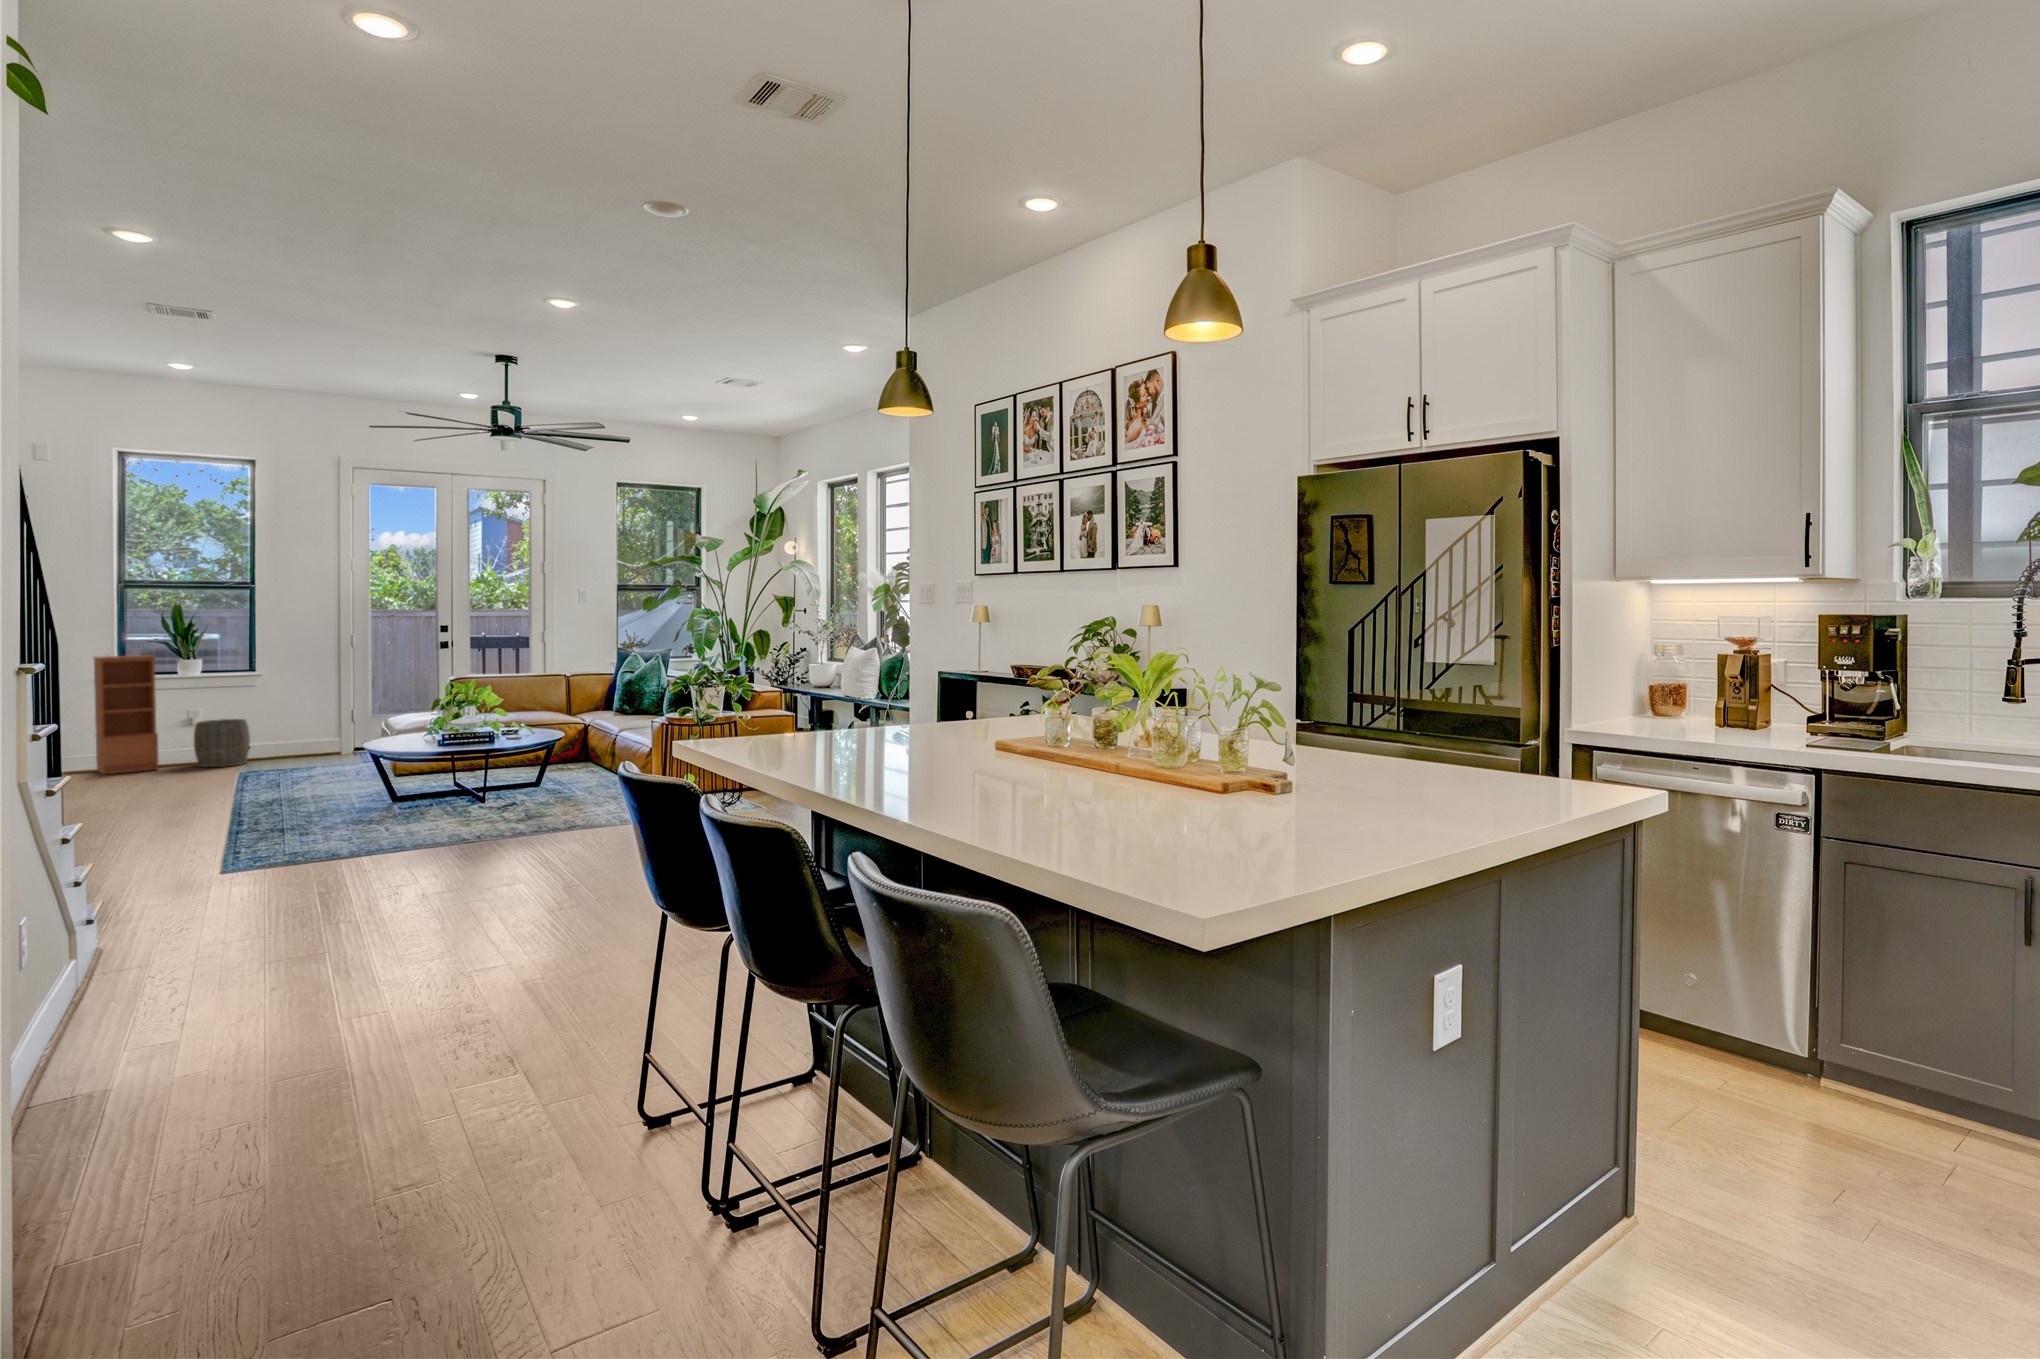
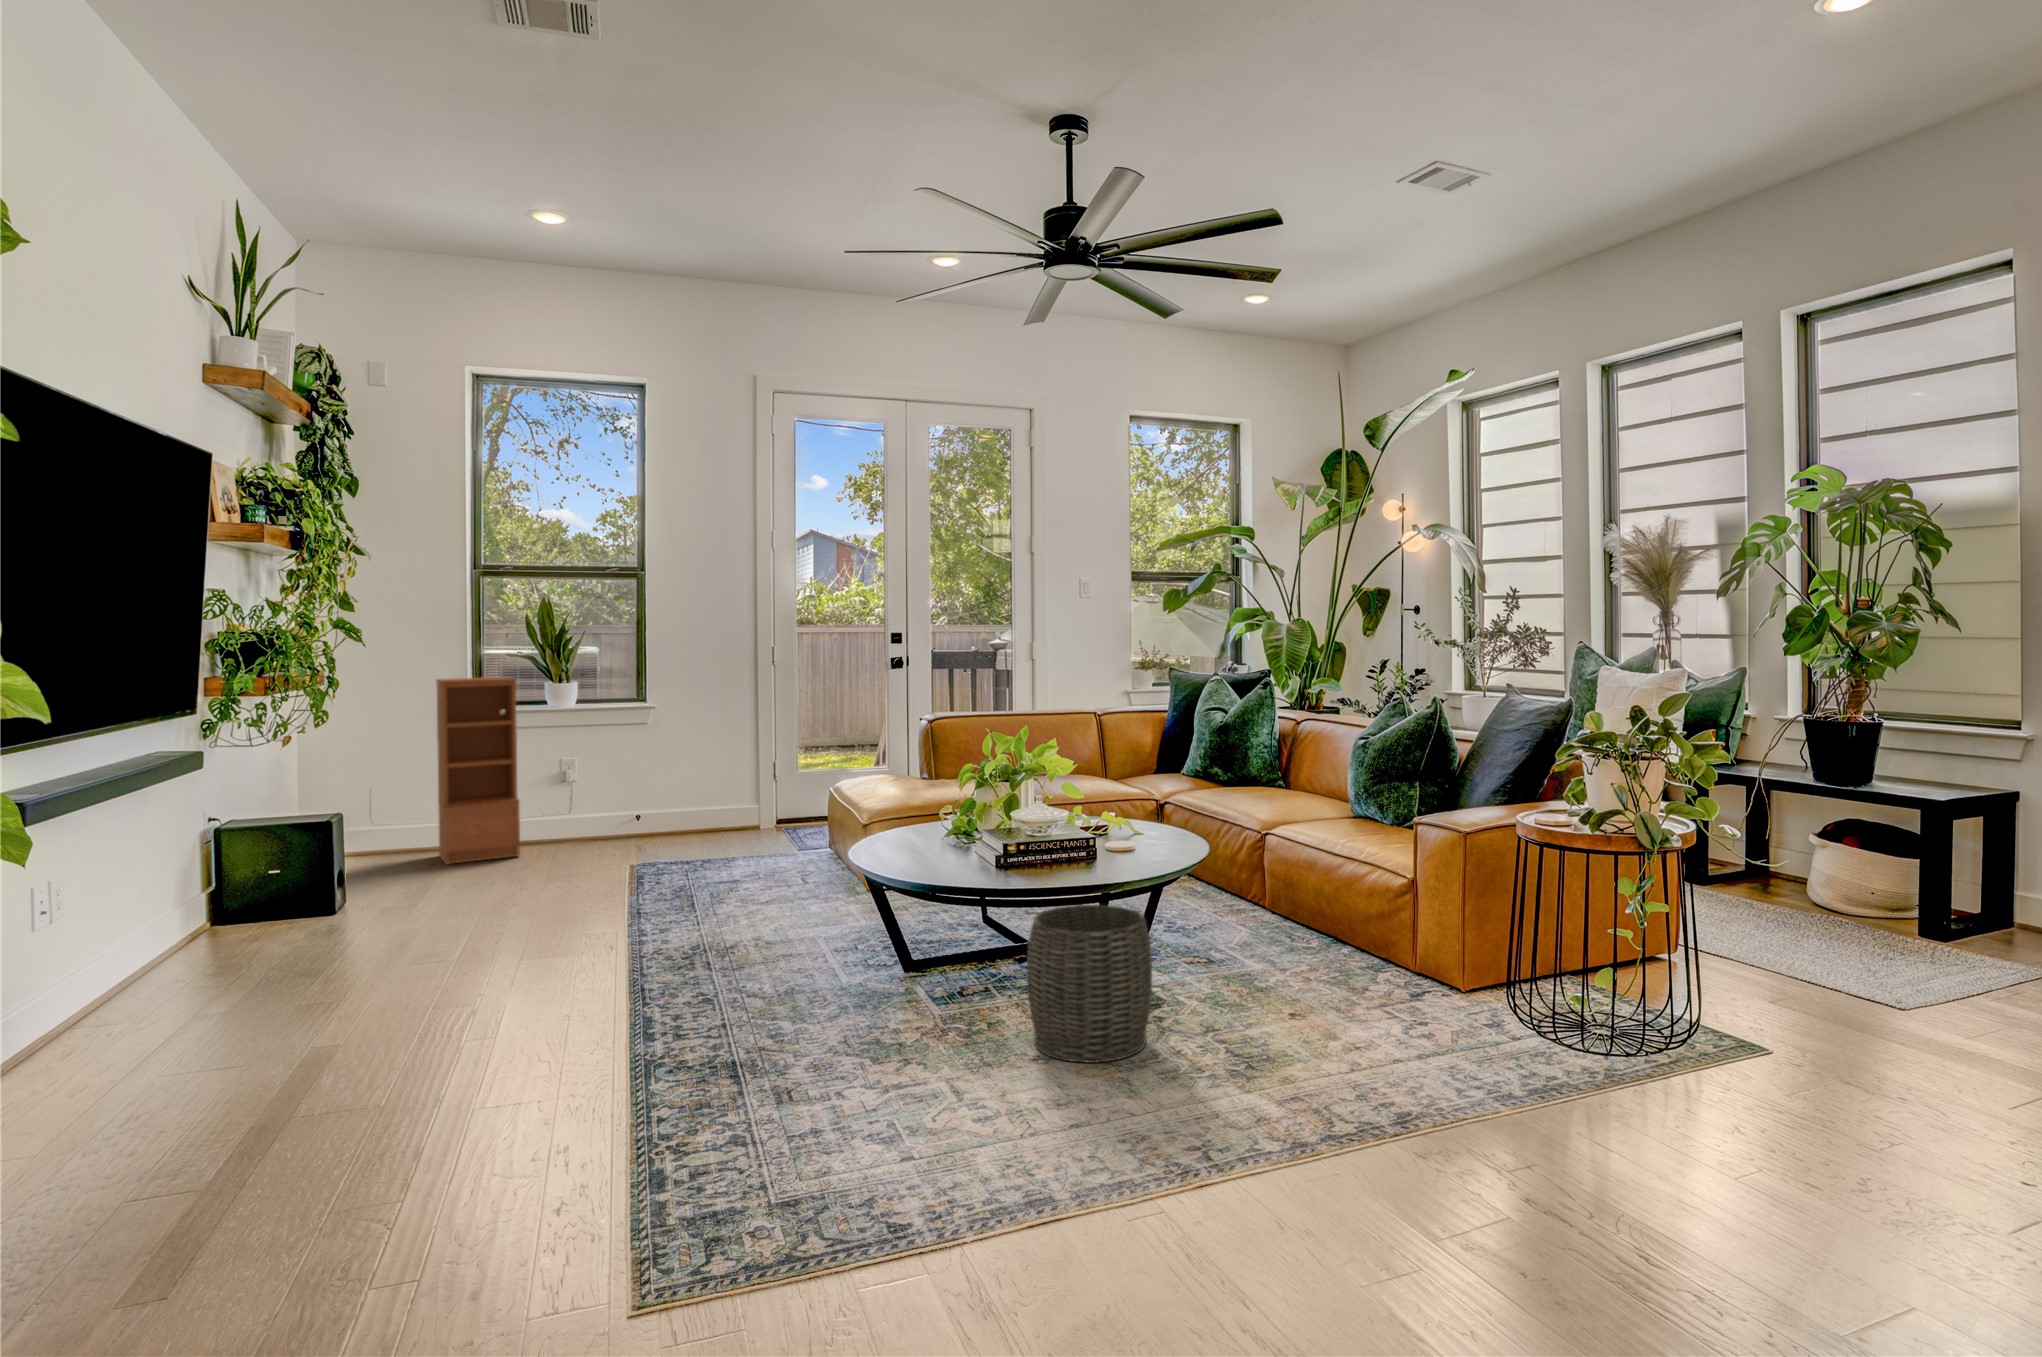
woven basket: present [194,719,250,767] -> present [1027,905,1152,1063]

